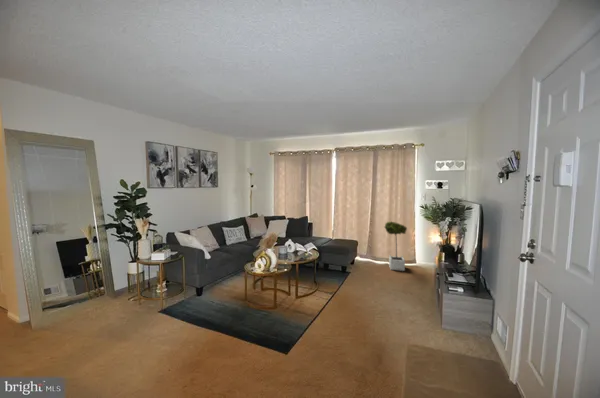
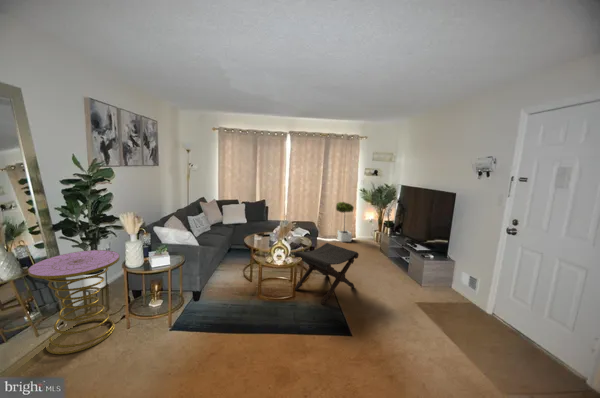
side table: none [66,249,129,321] -> present [28,250,120,354]
footstool: none [276,266,347,335] -> present [295,243,359,304]

